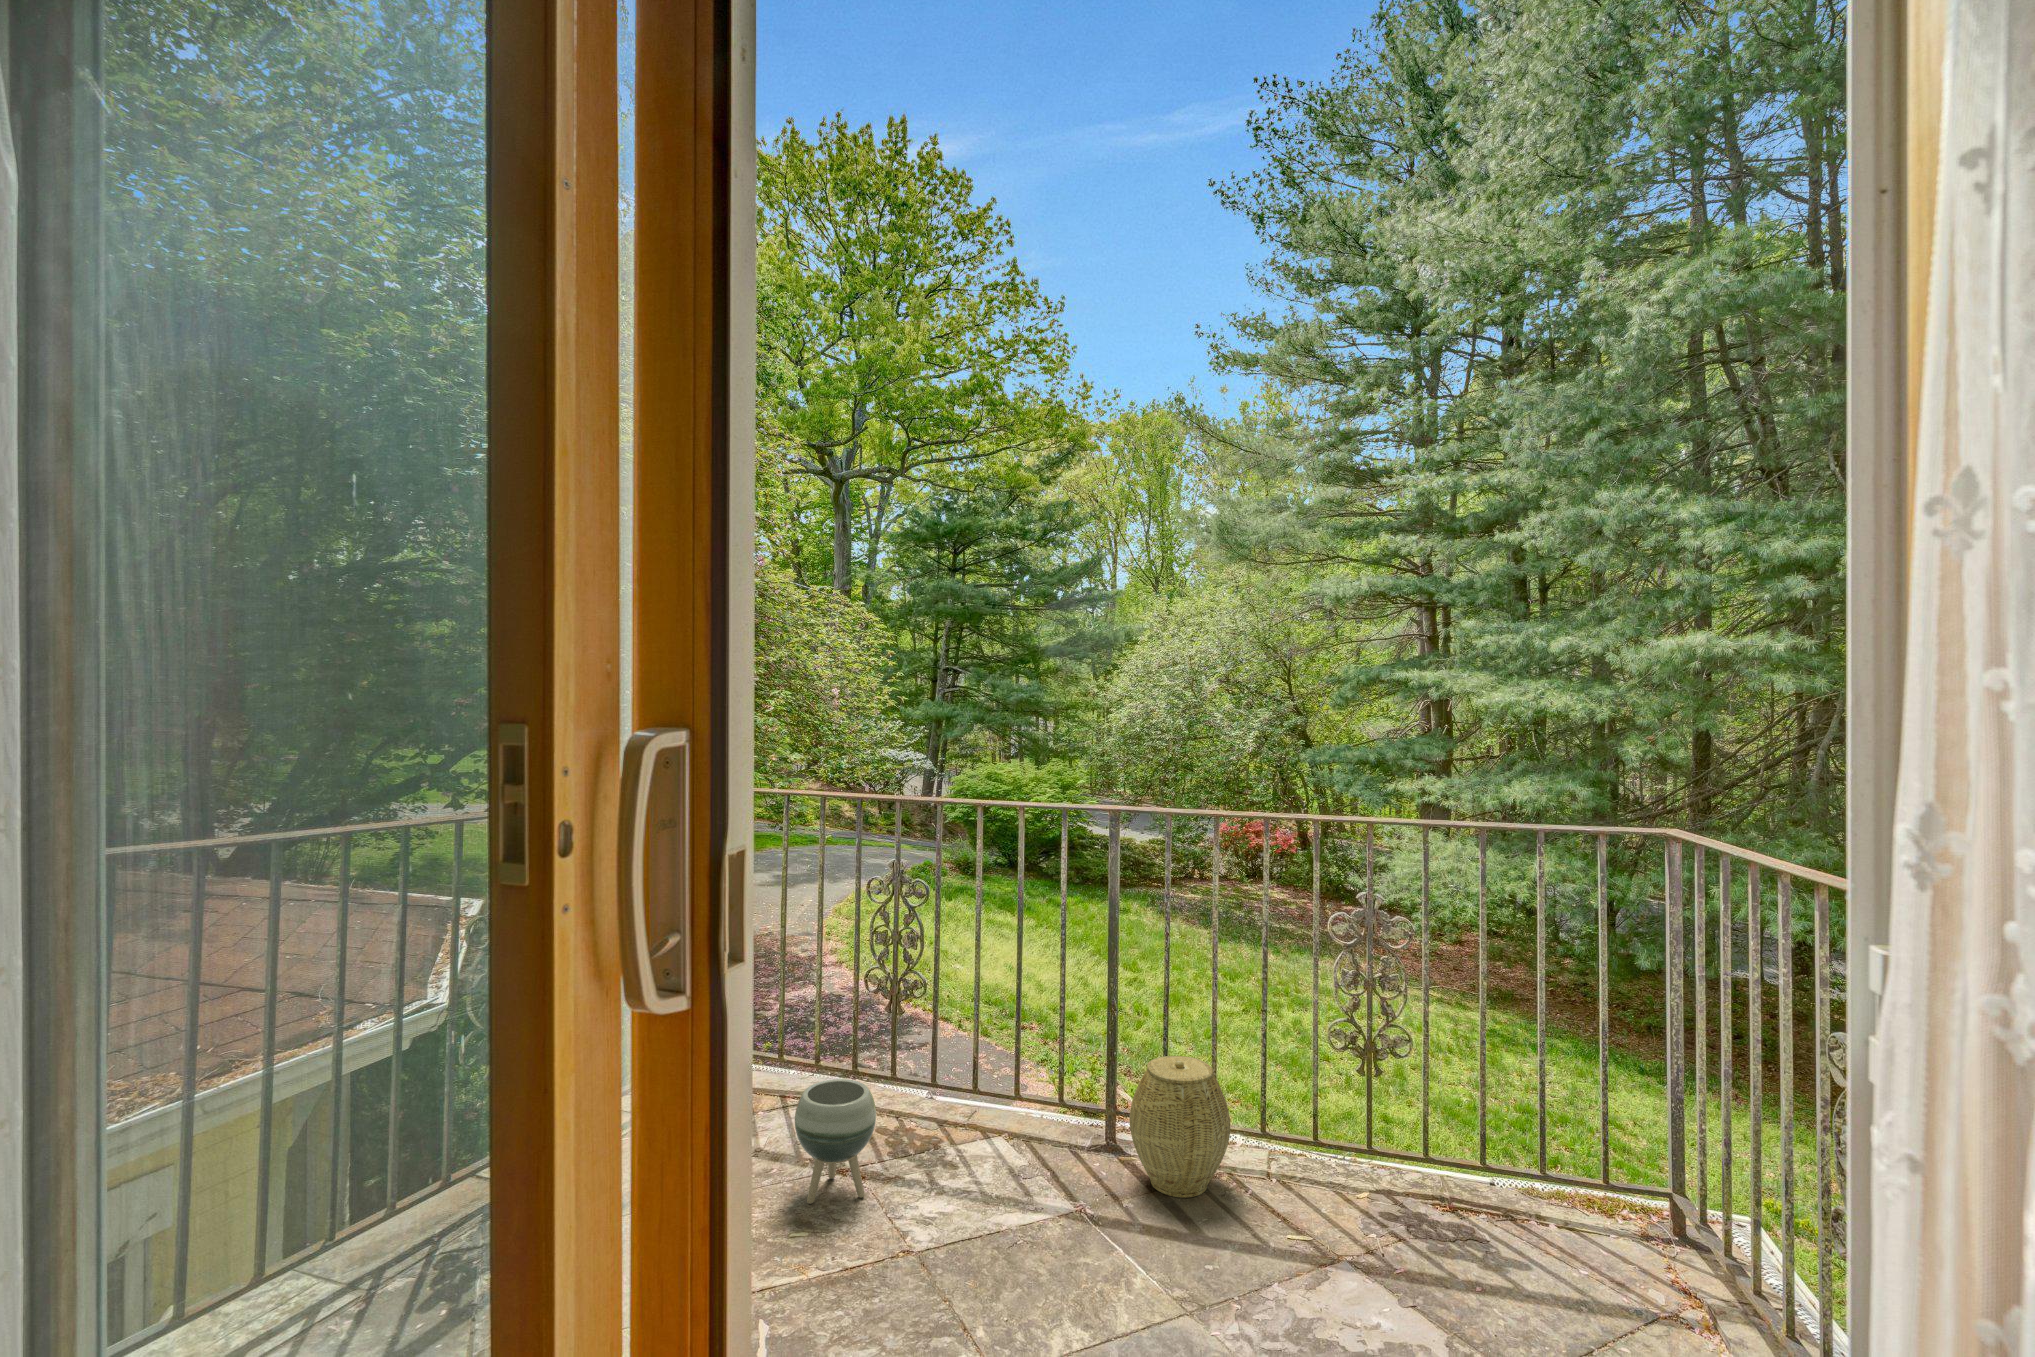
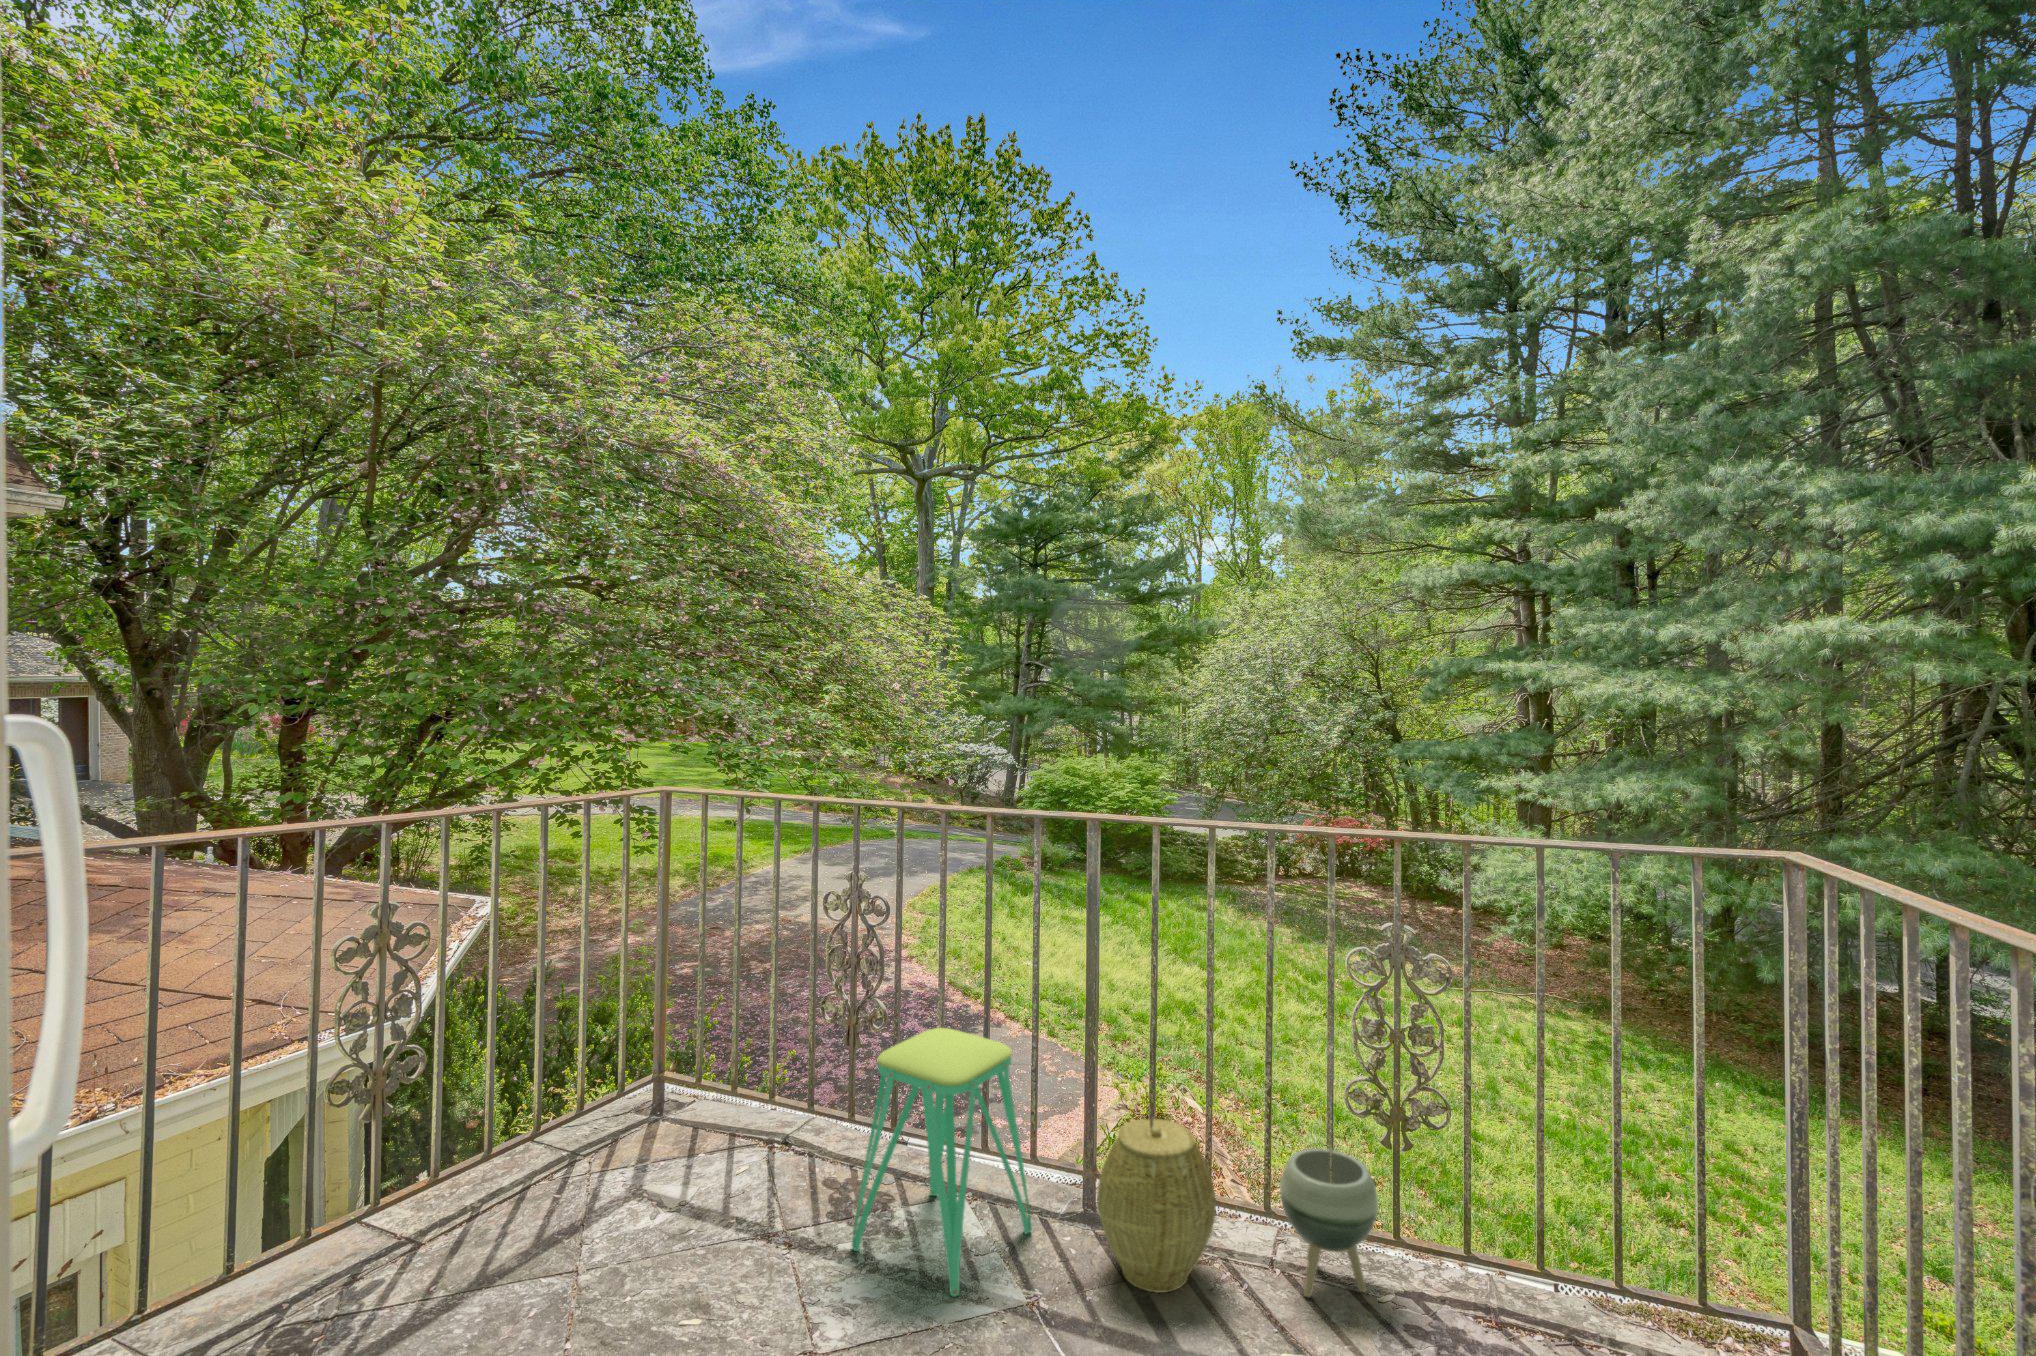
stool: none [916,987,1068,1209] -> present [851,1028,1032,1297]
planter: present [795,1079,876,1204] -> present [1280,1148,1378,1297]

